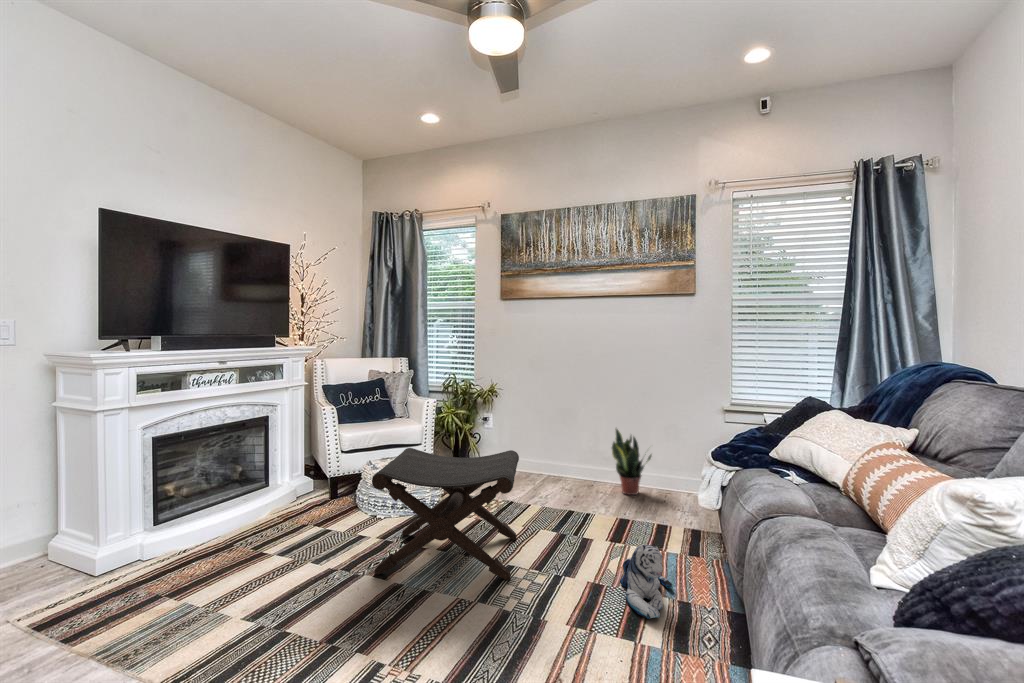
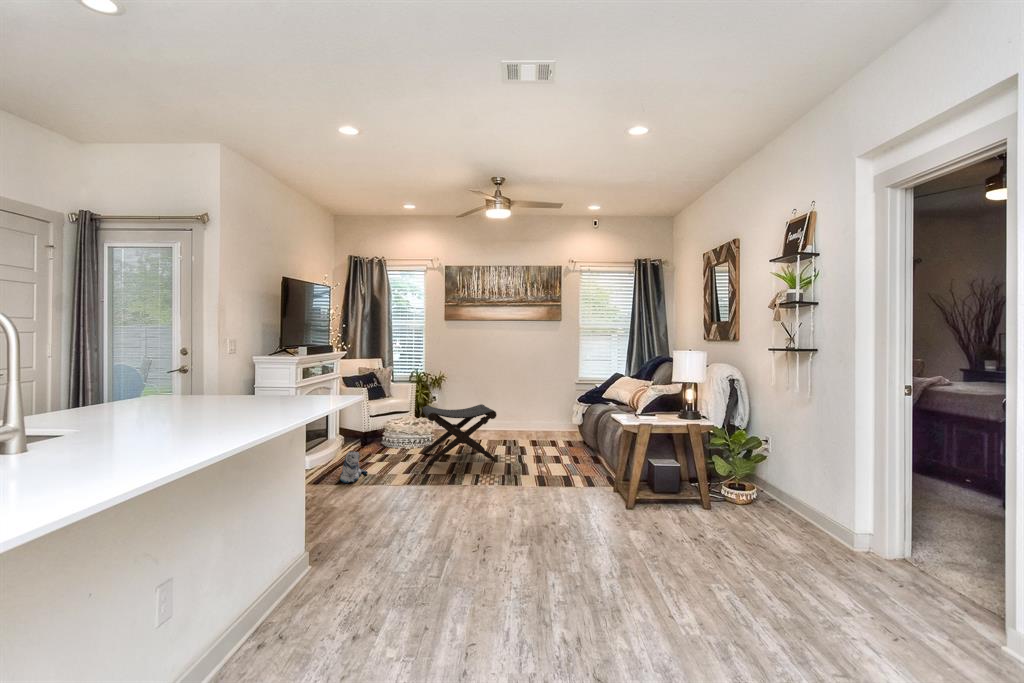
potted plant: present [612,429,652,495] -> none [517,396,540,433]
plush toy: present [620,545,672,619] -> present [340,451,368,483]

